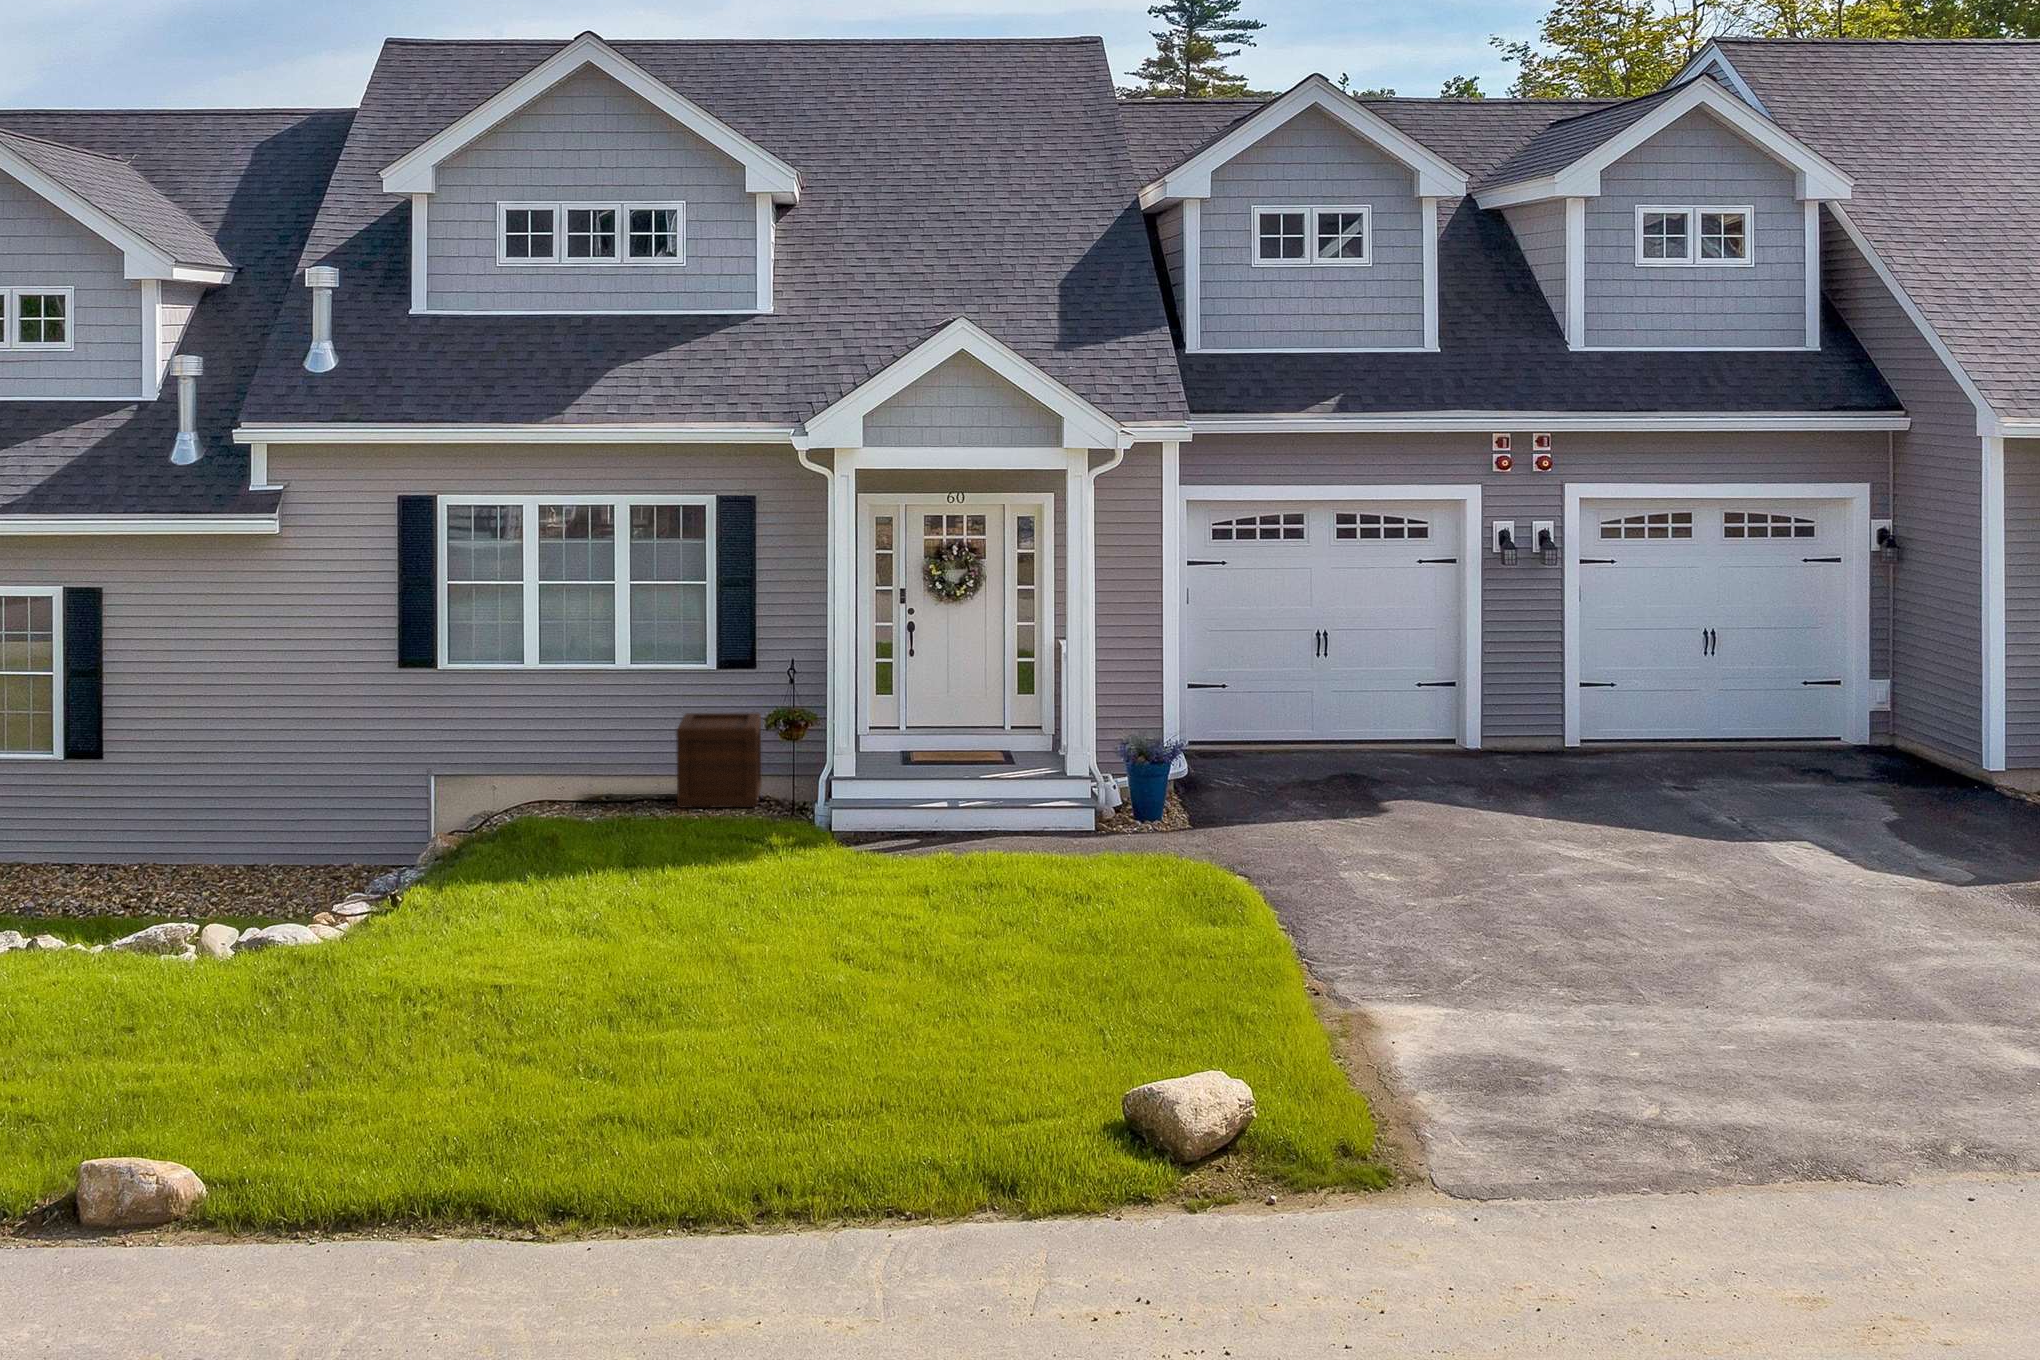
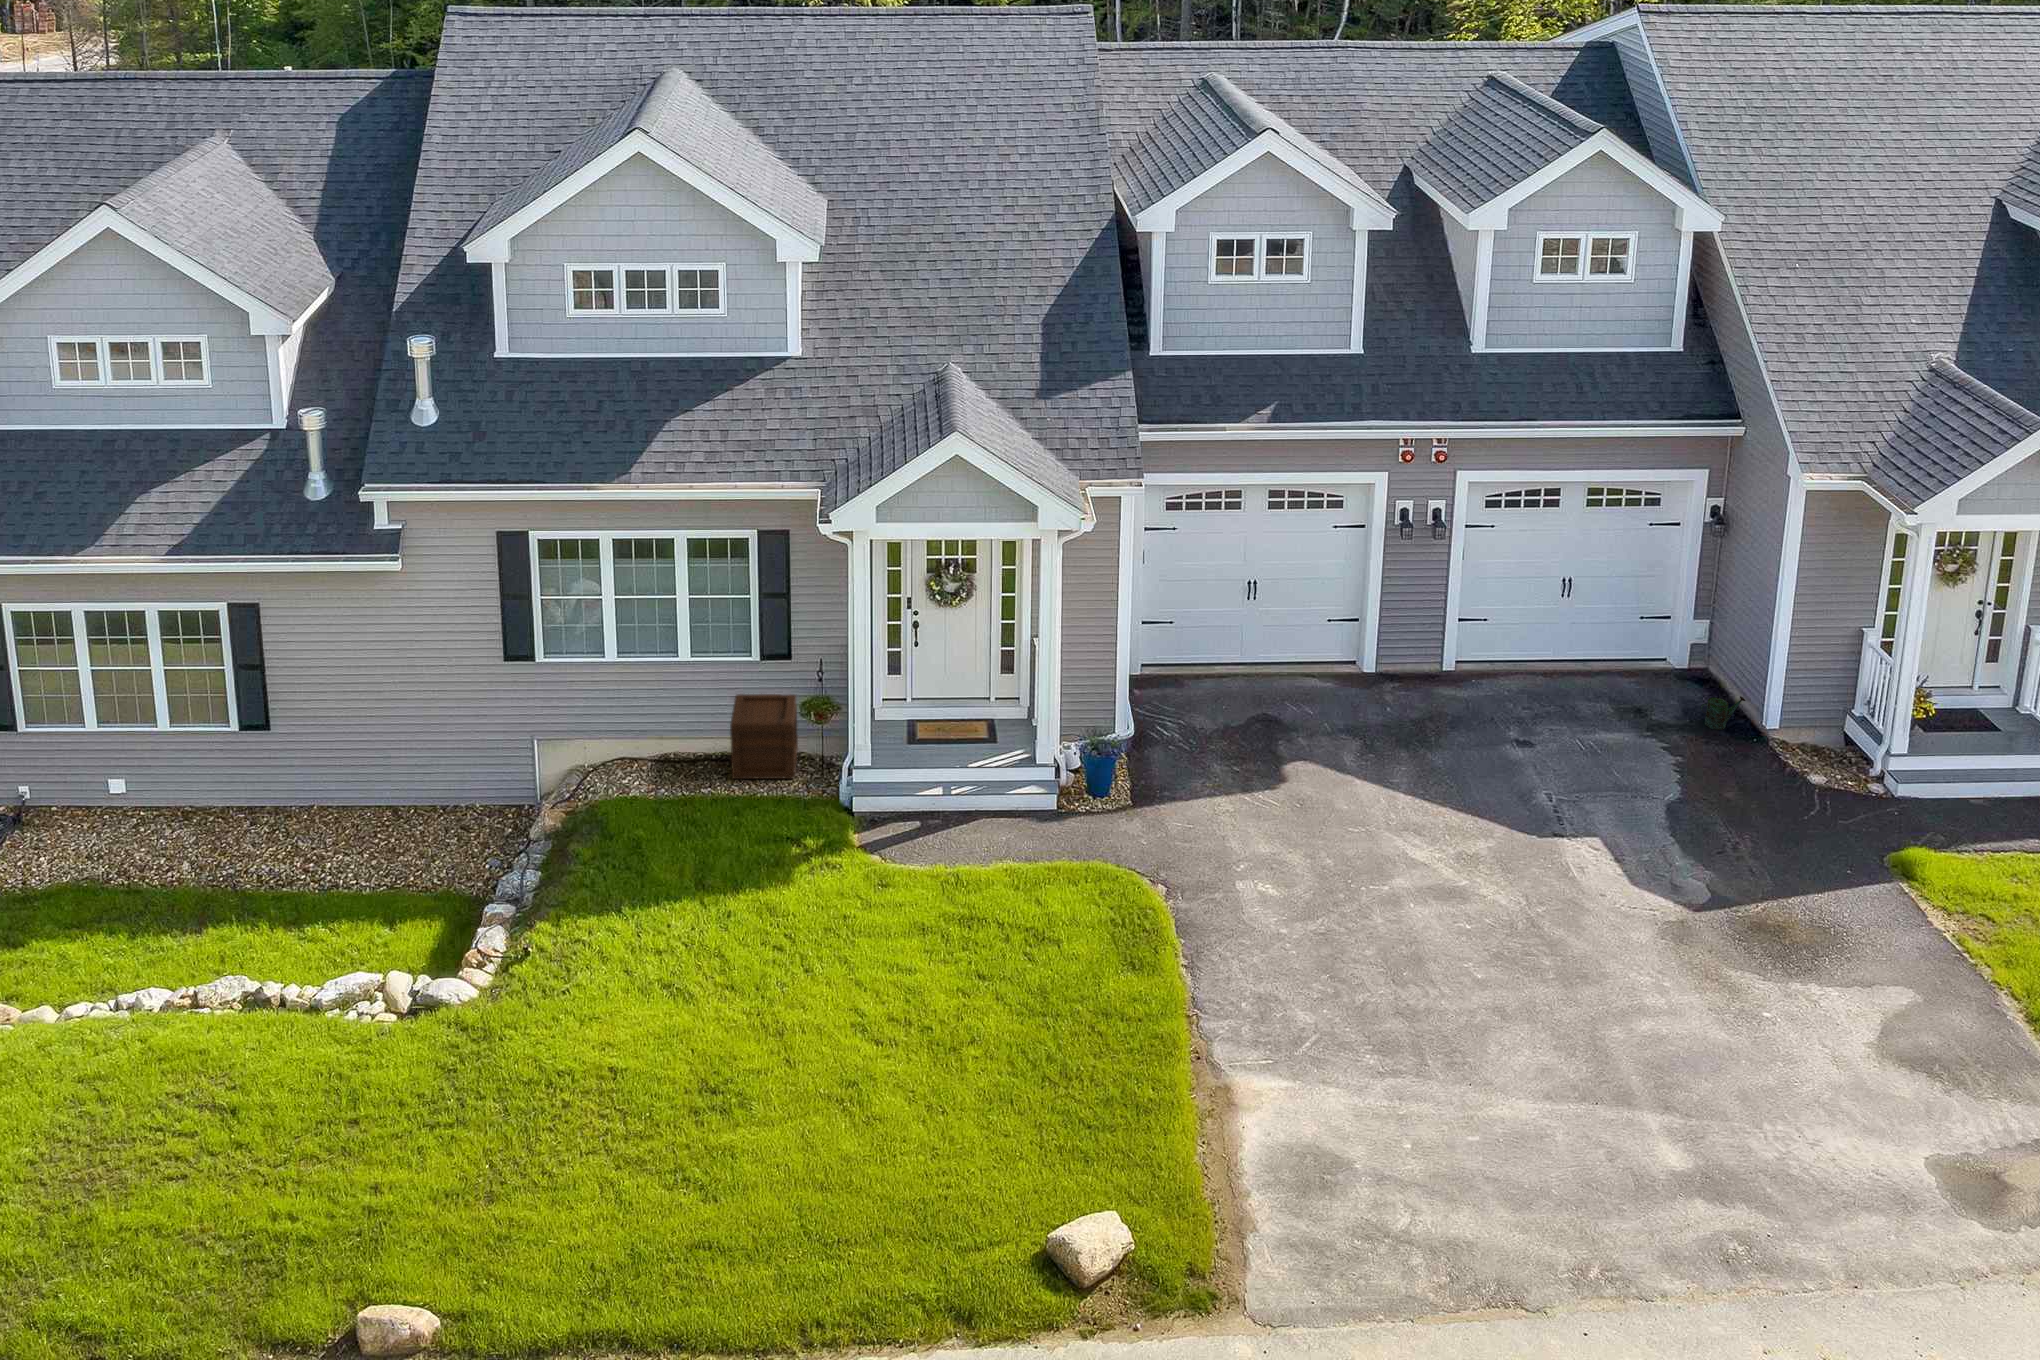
watering can: none [1912,737,1969,780] -> present [1701,696,1746,730]

